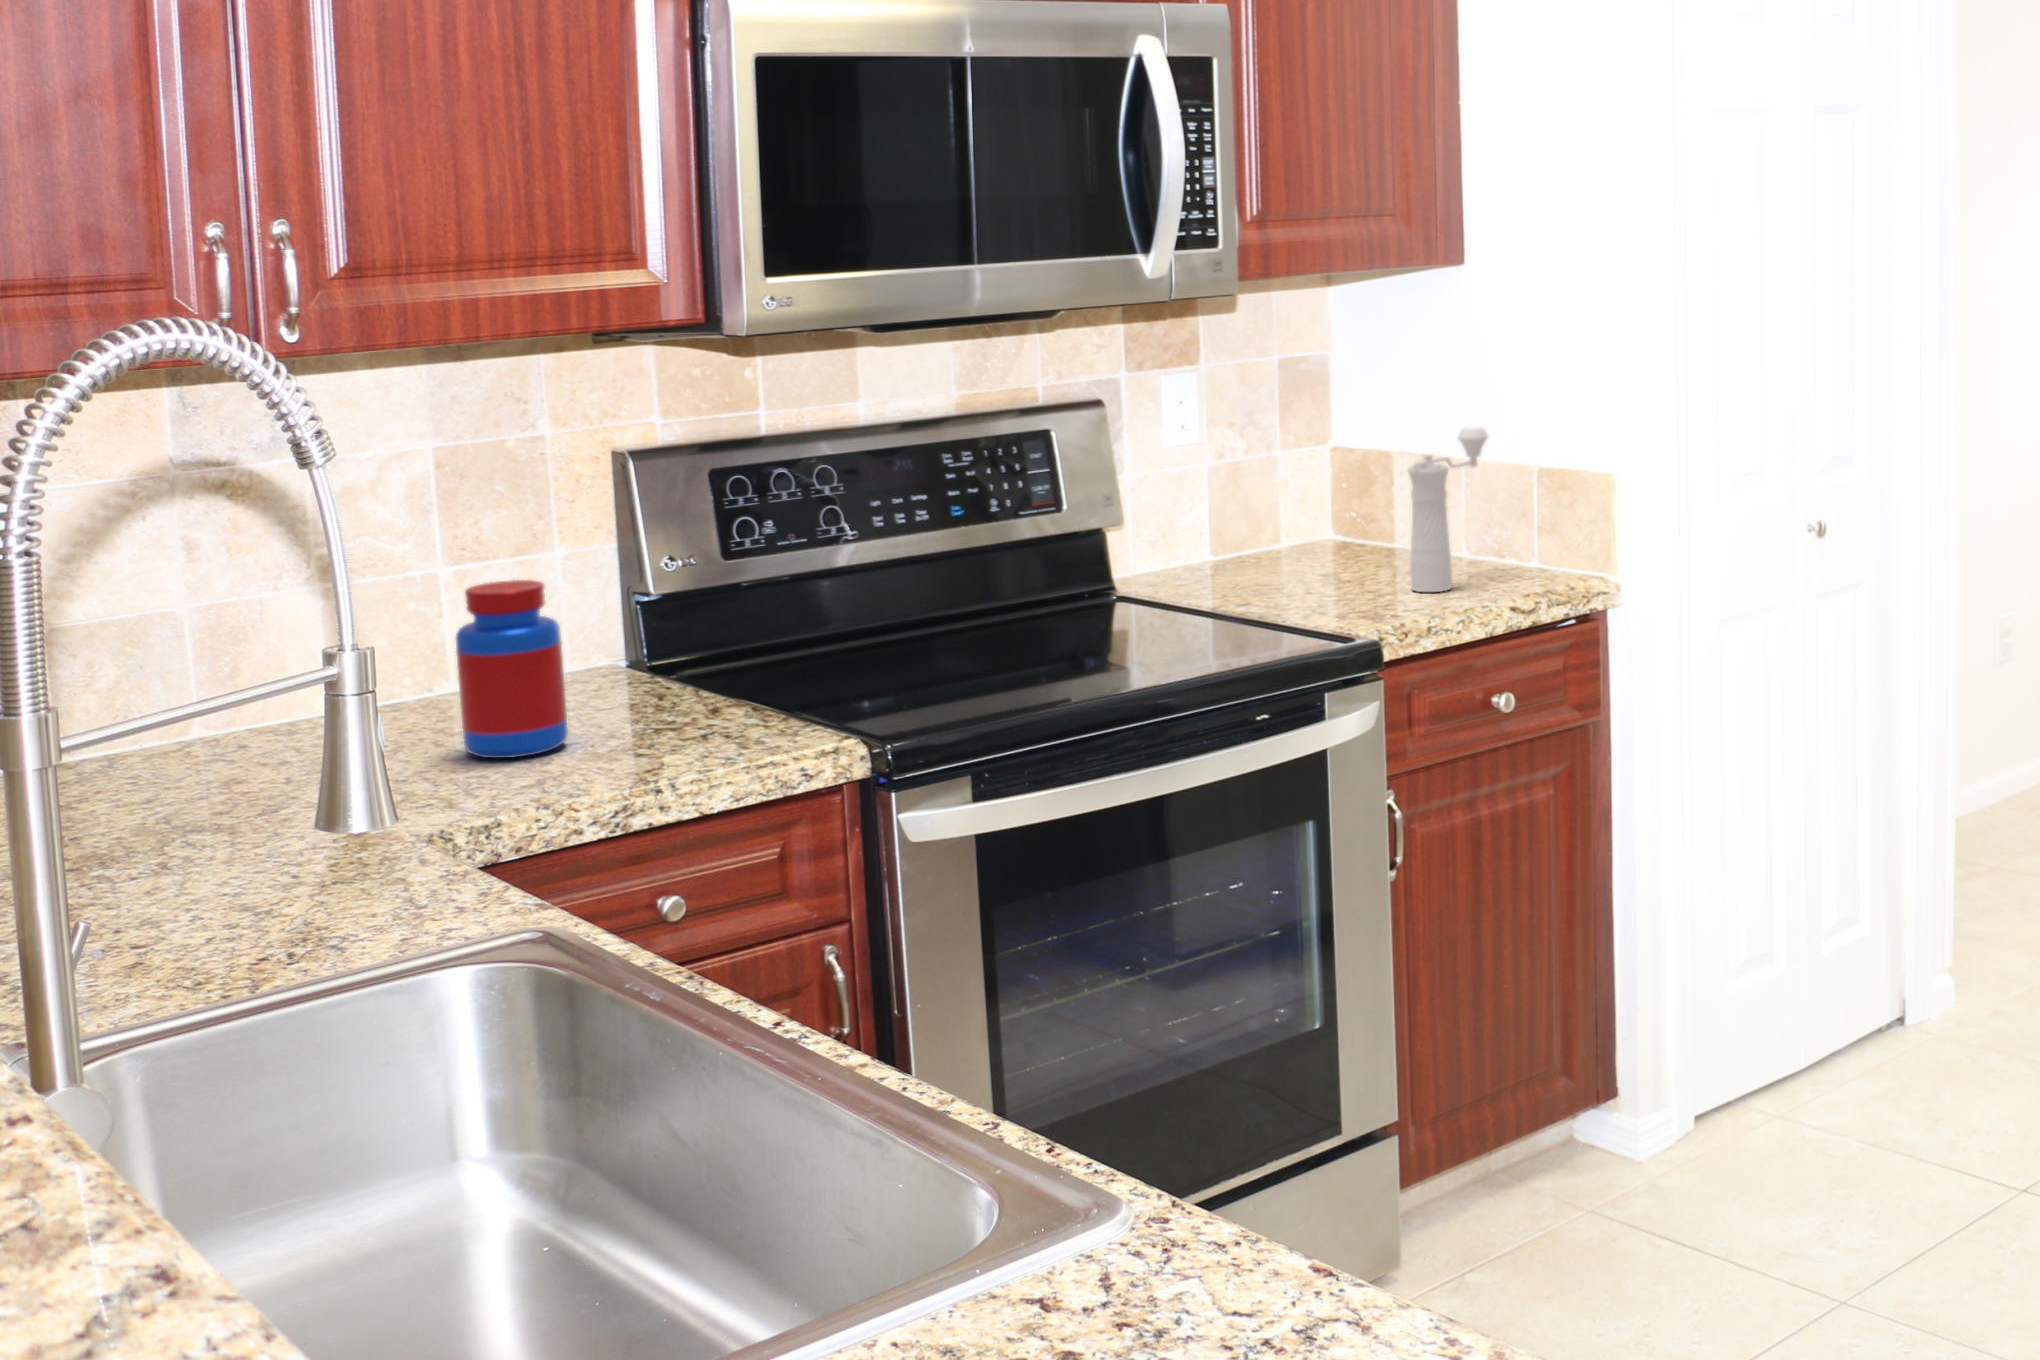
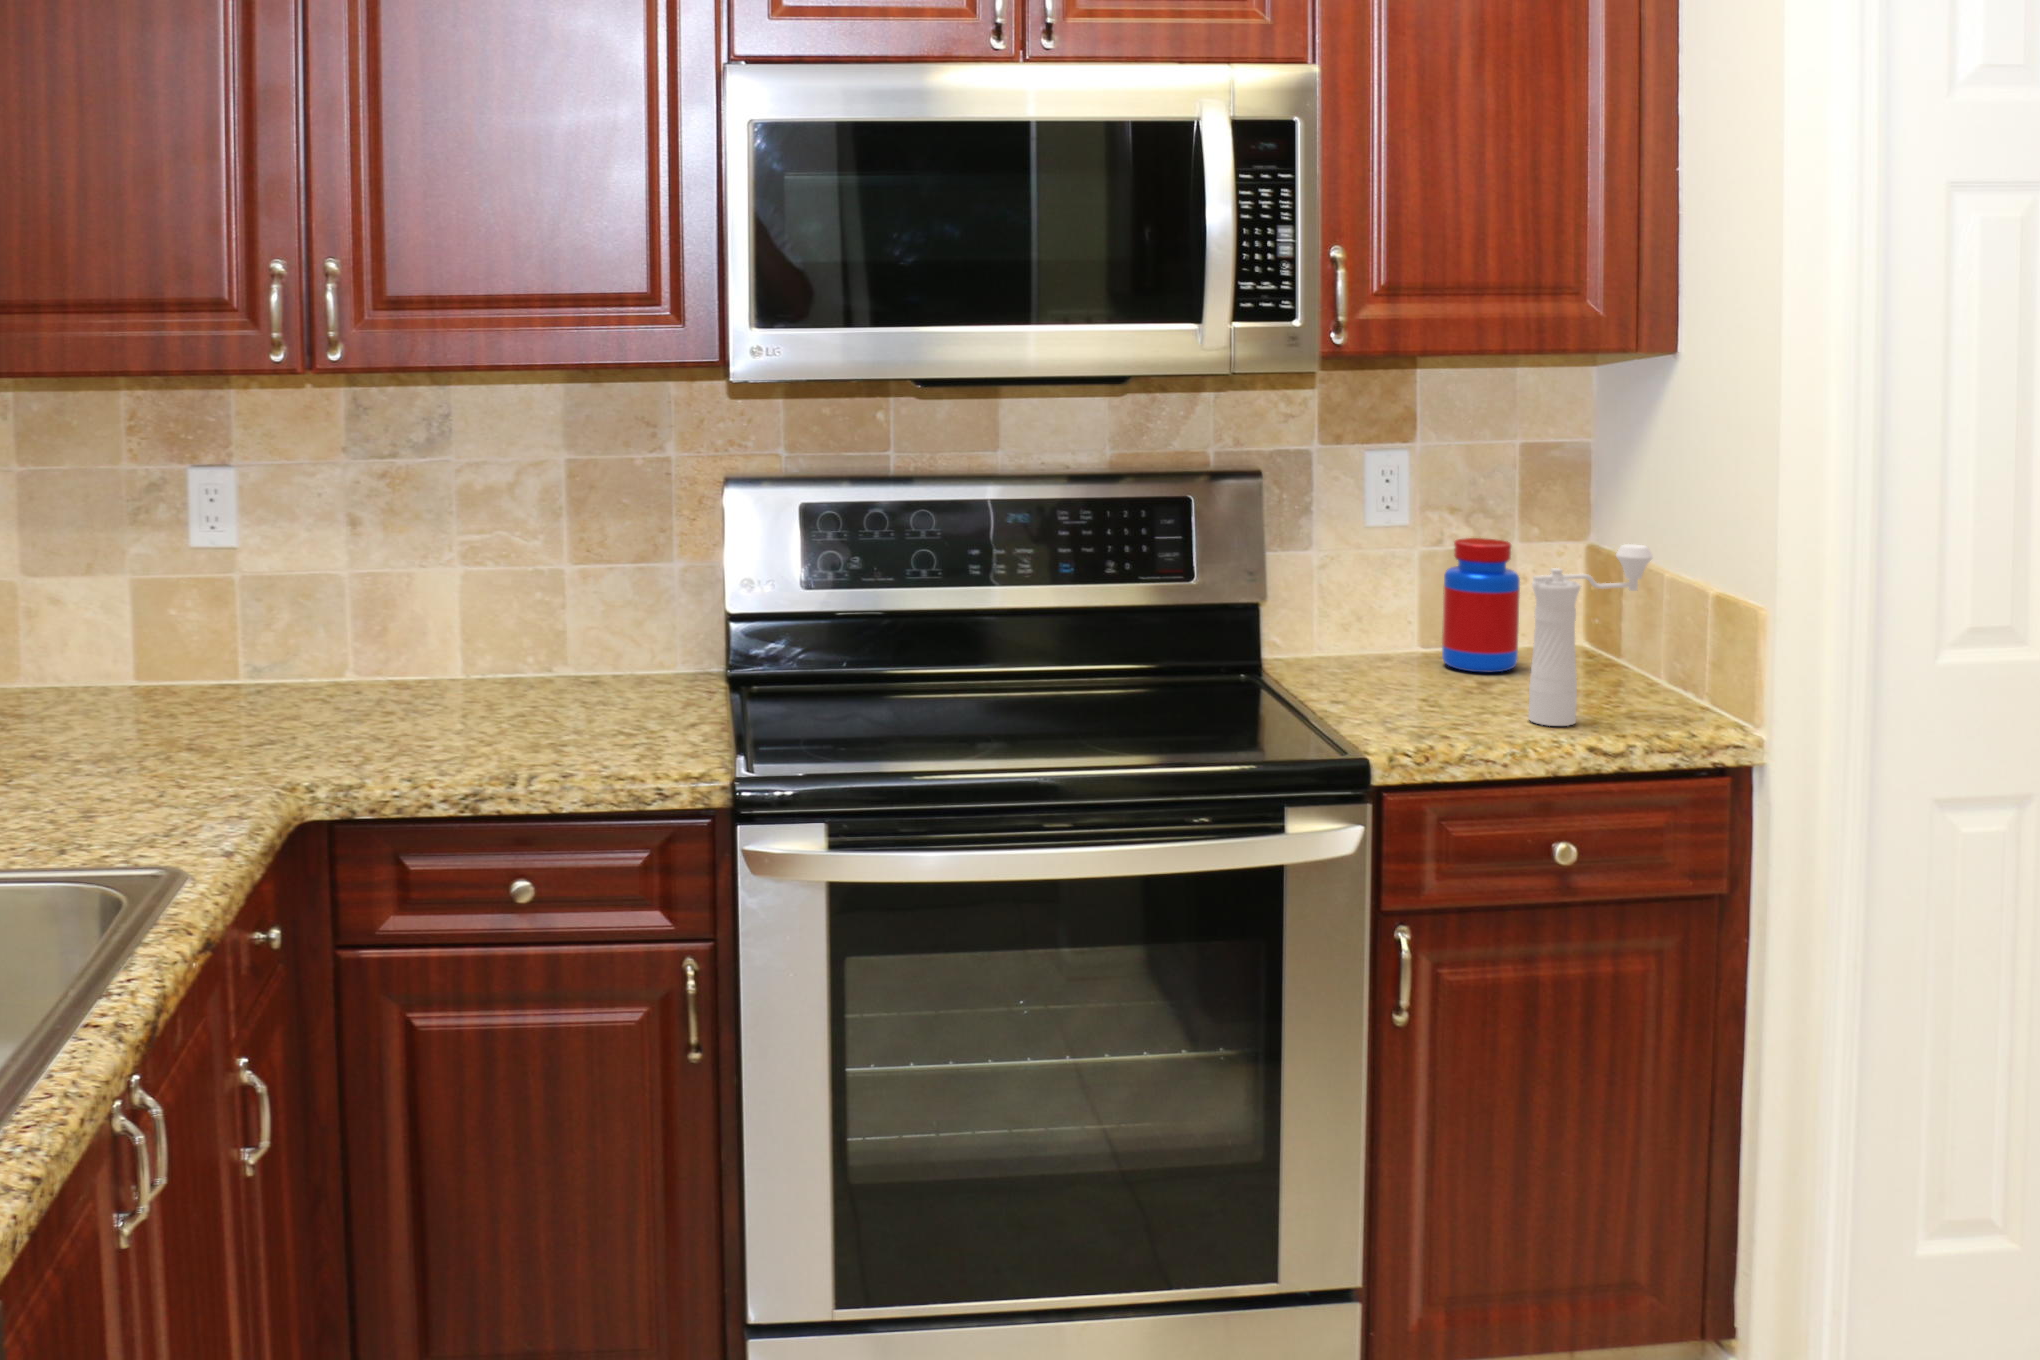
jar: present [456,580,568,758] -> present [1442,538,1520,672]

